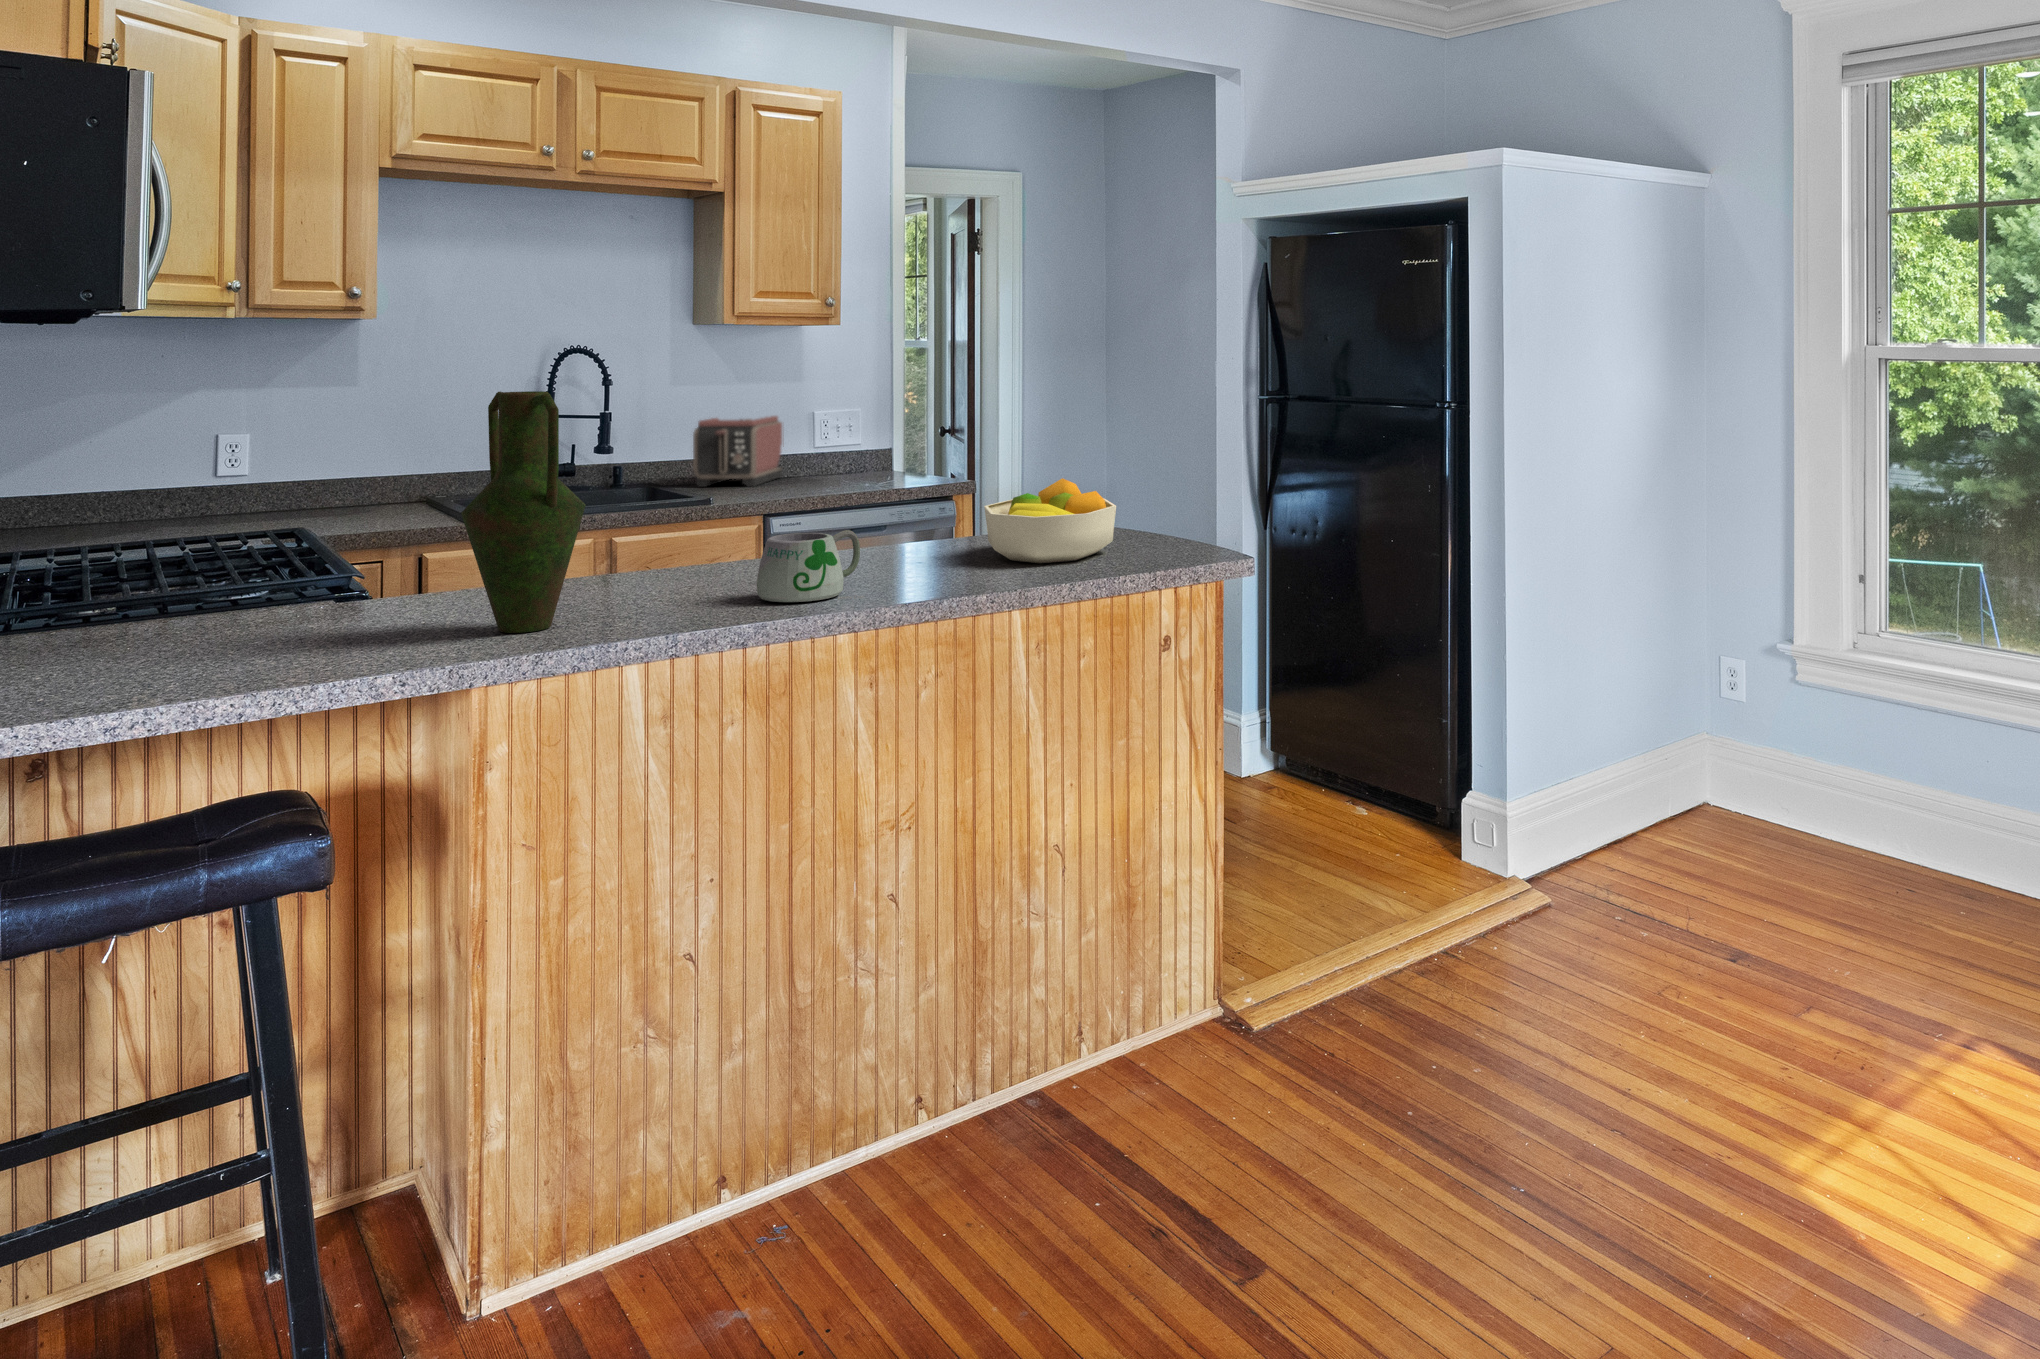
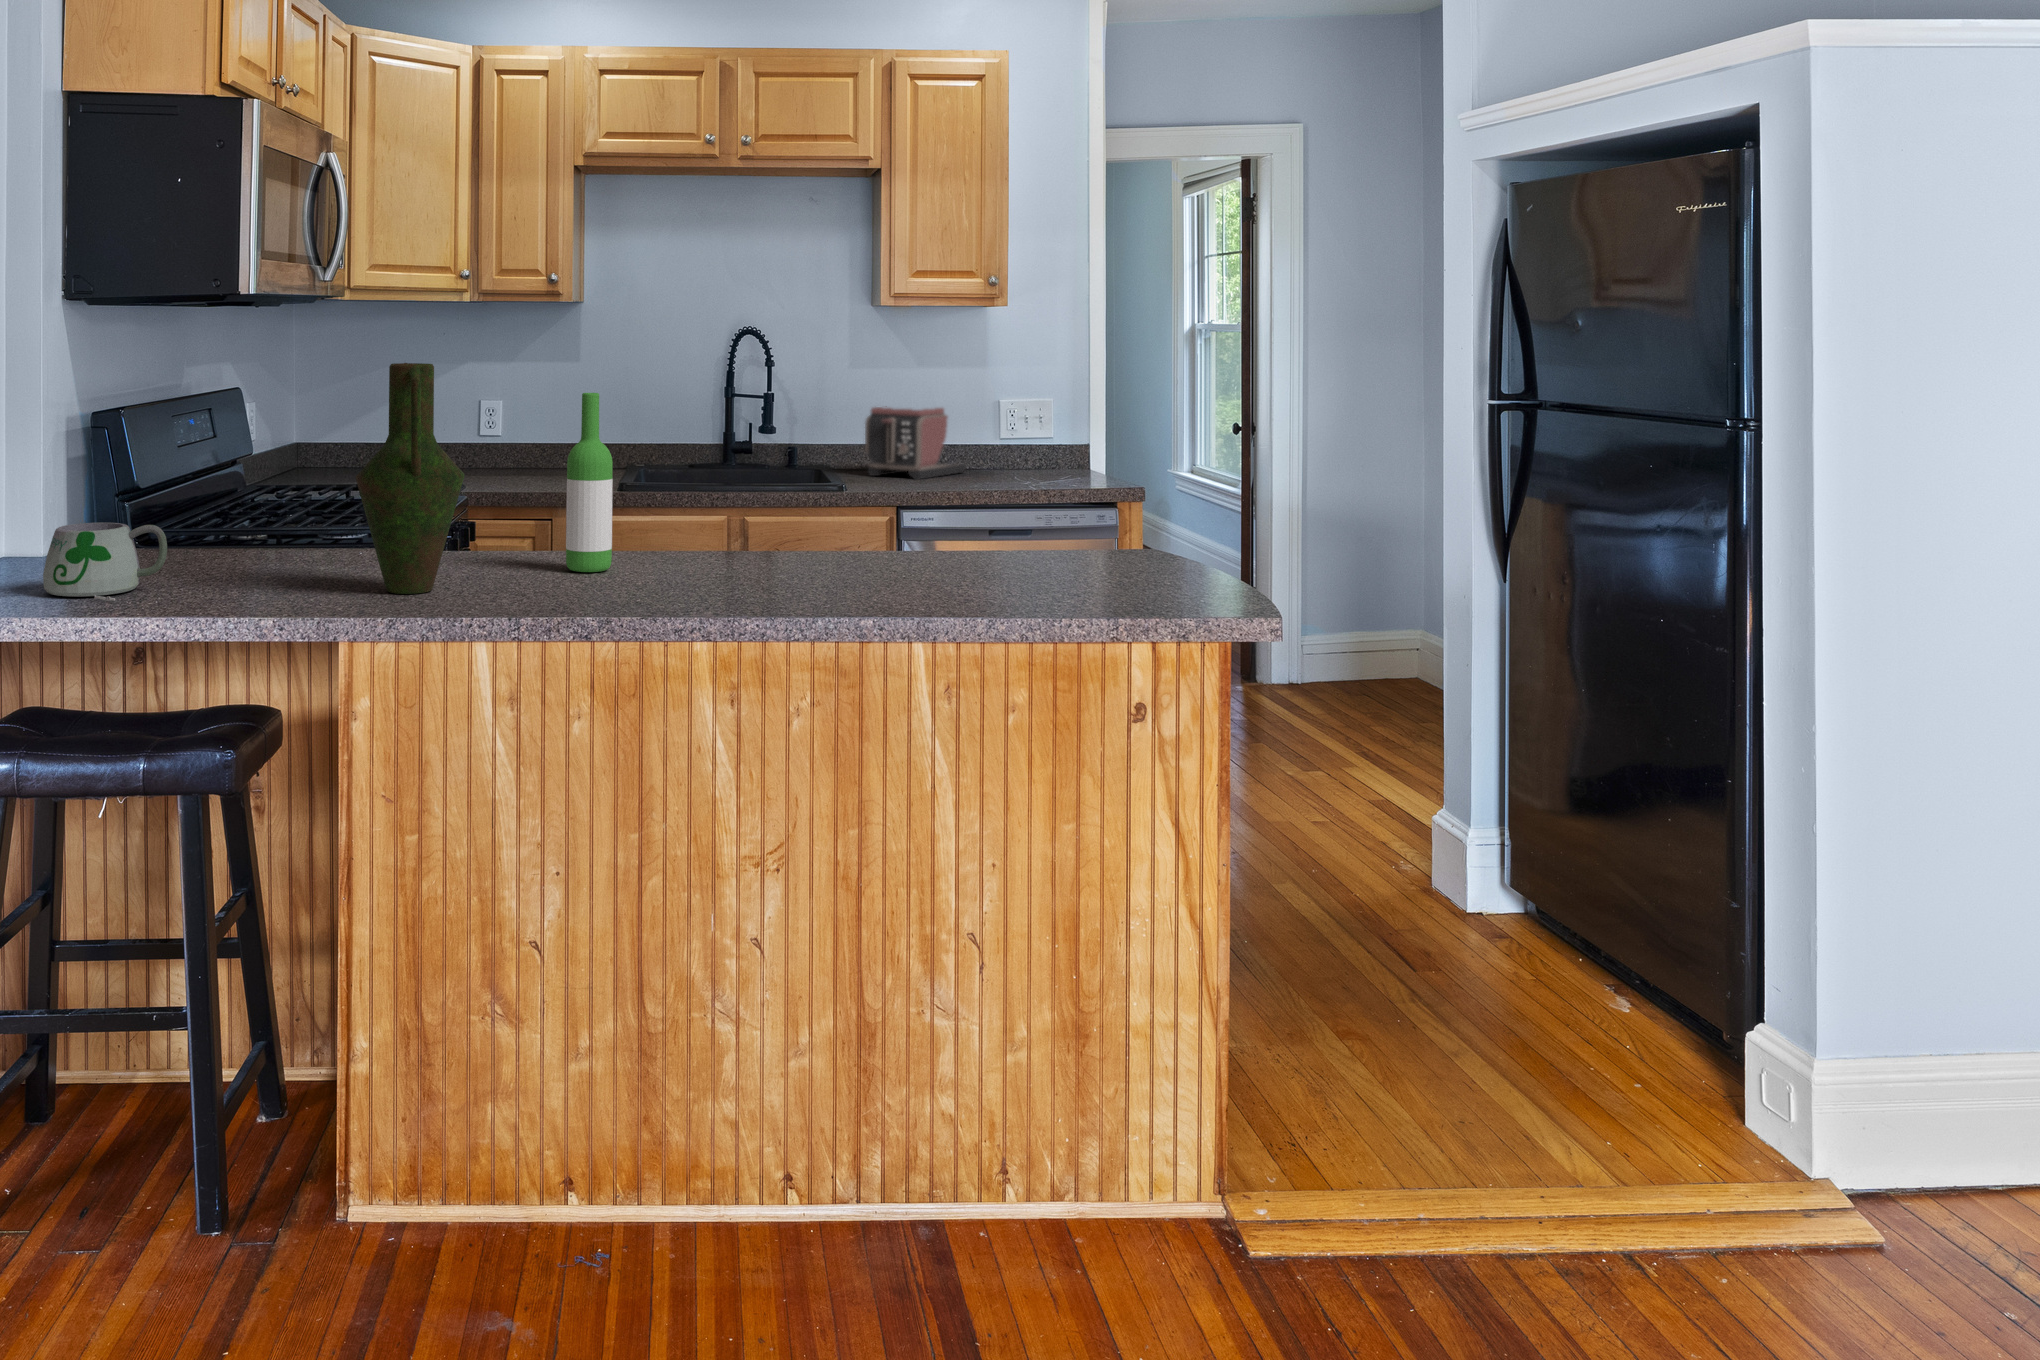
wine bottle: none [636,414,684,592] -> present [566,393,613,572]
fruit bowl: present [984,478,1116,563] -> none [925,493,1100,593]
mug: present [757,530,864,602] -> present [43,523,167,601]

